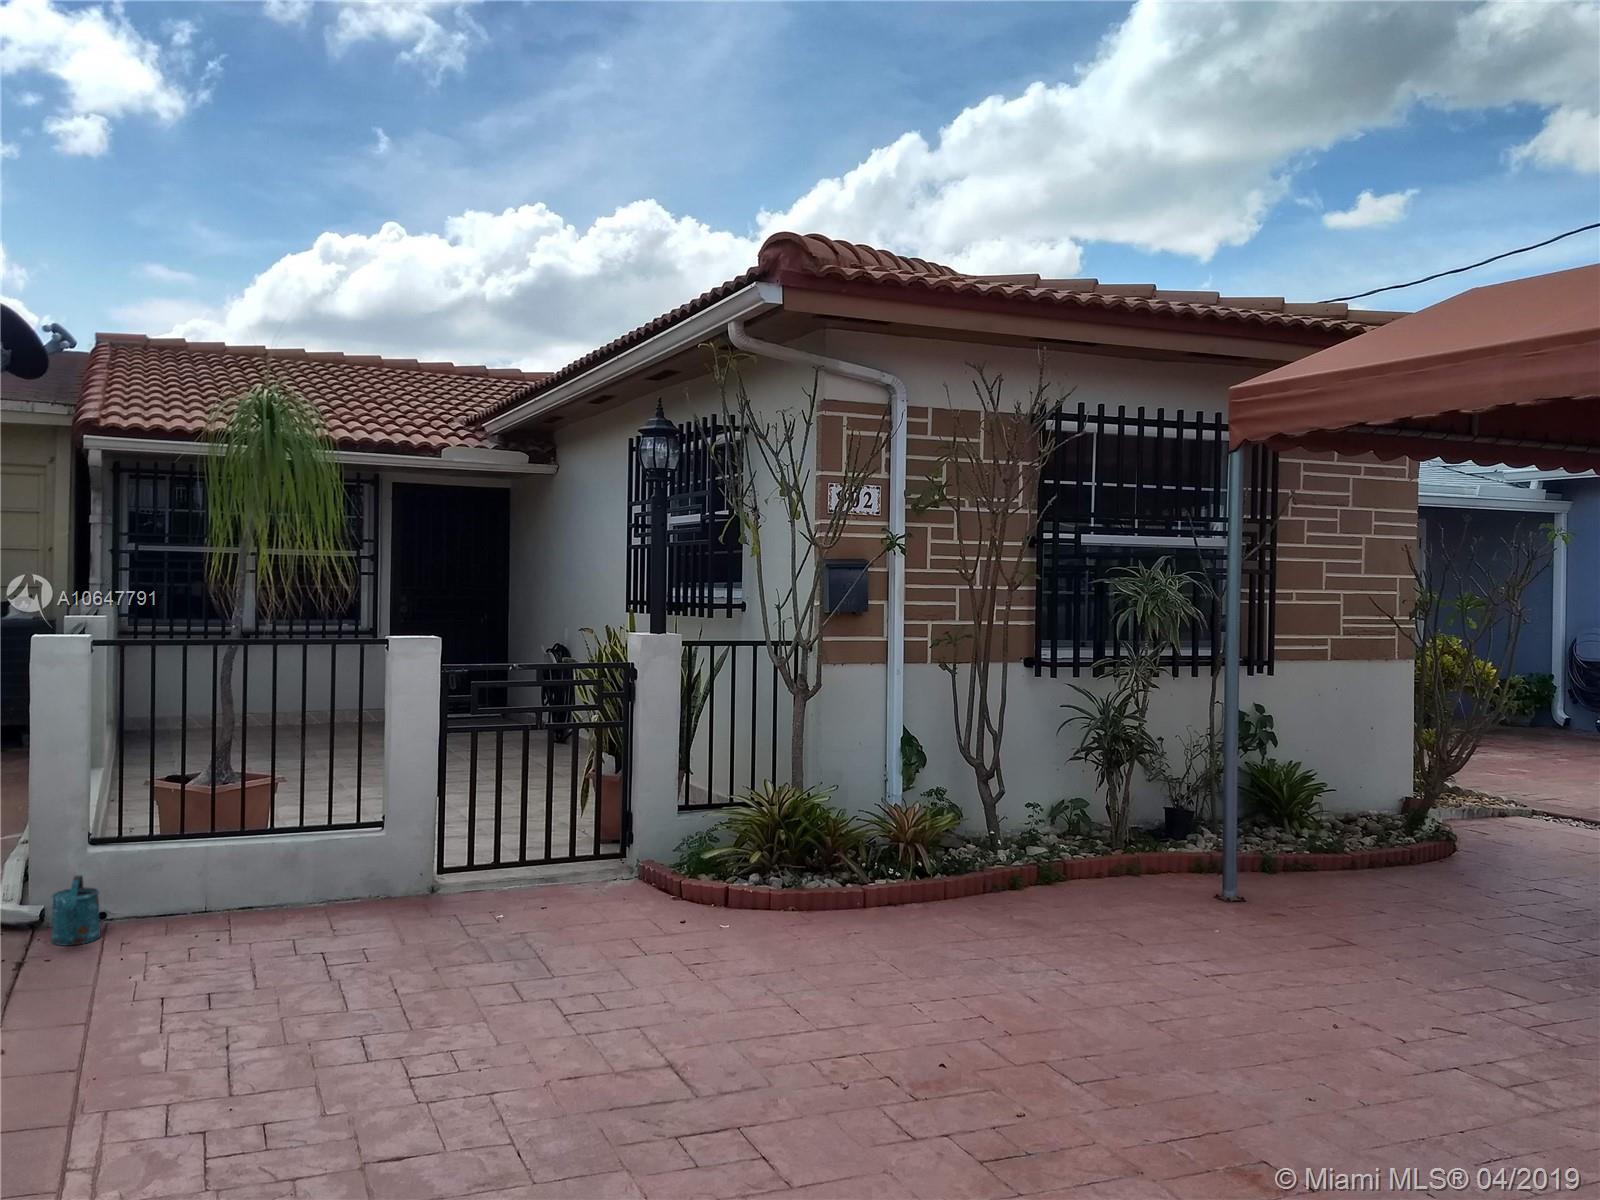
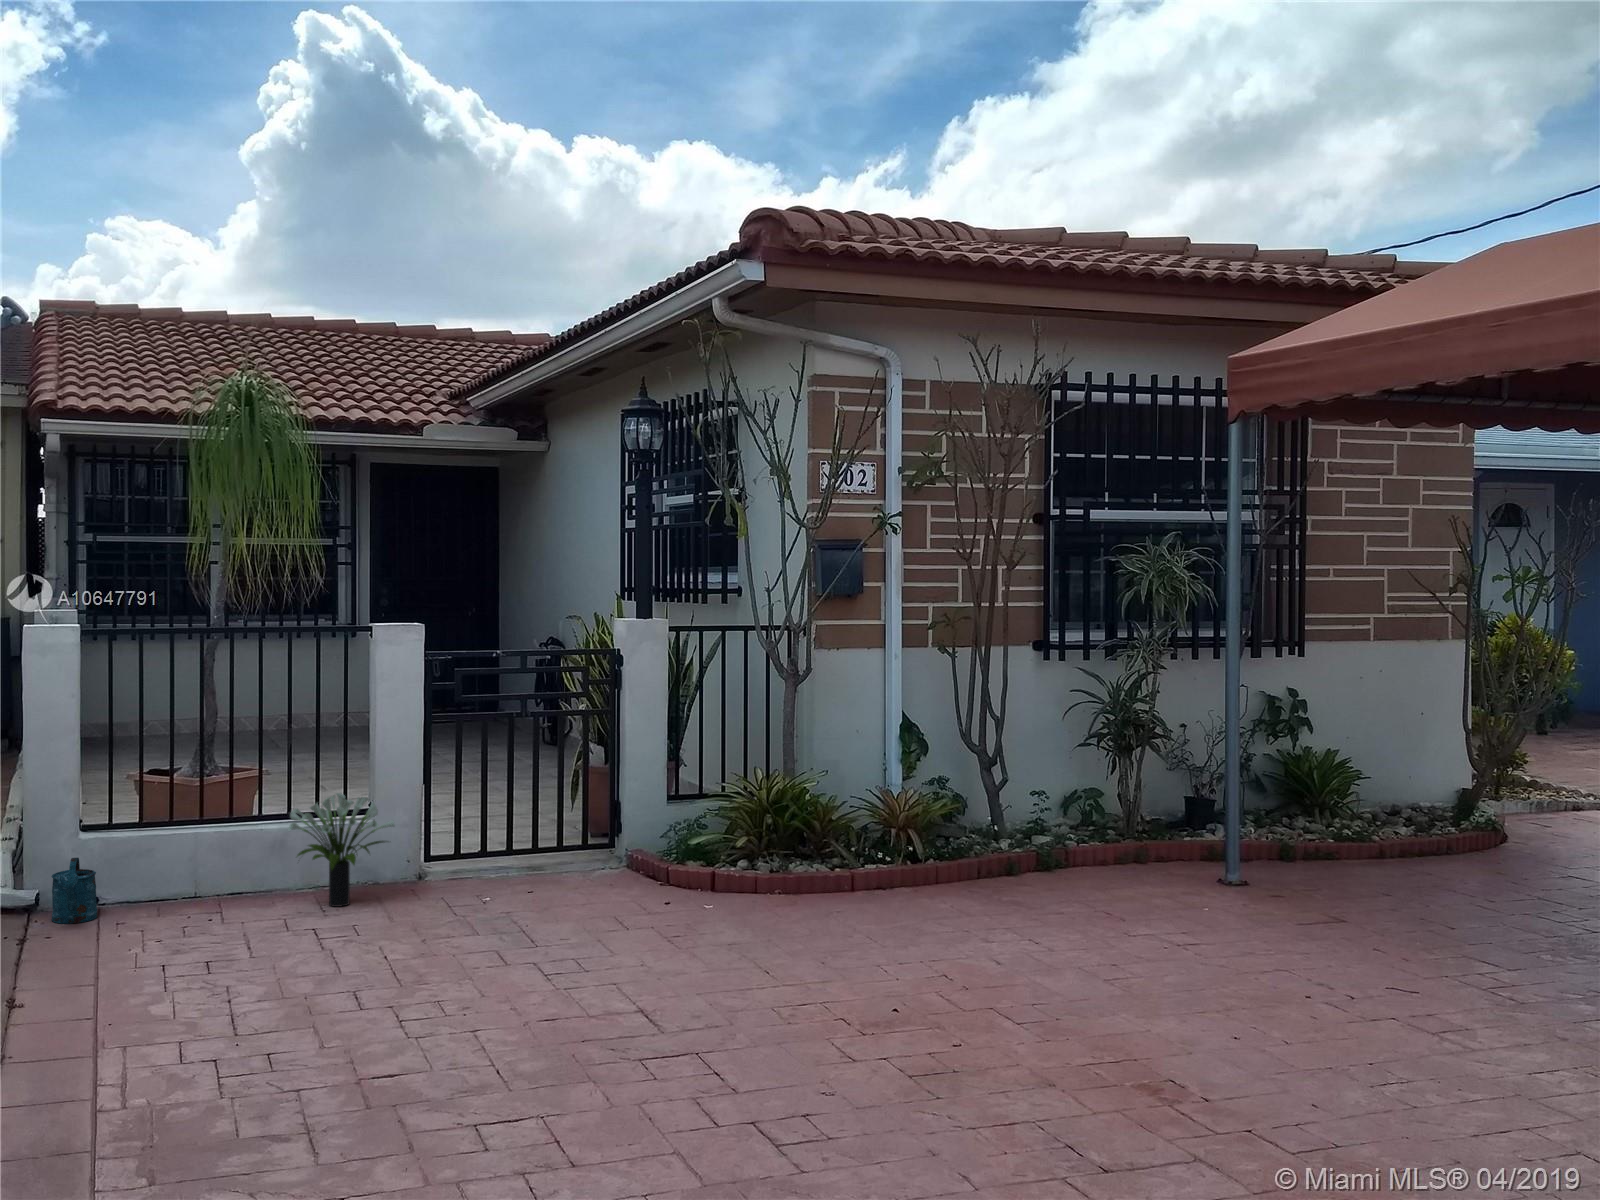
potted plant: none [300,809,410,924] -> present [288,793,395,907]

